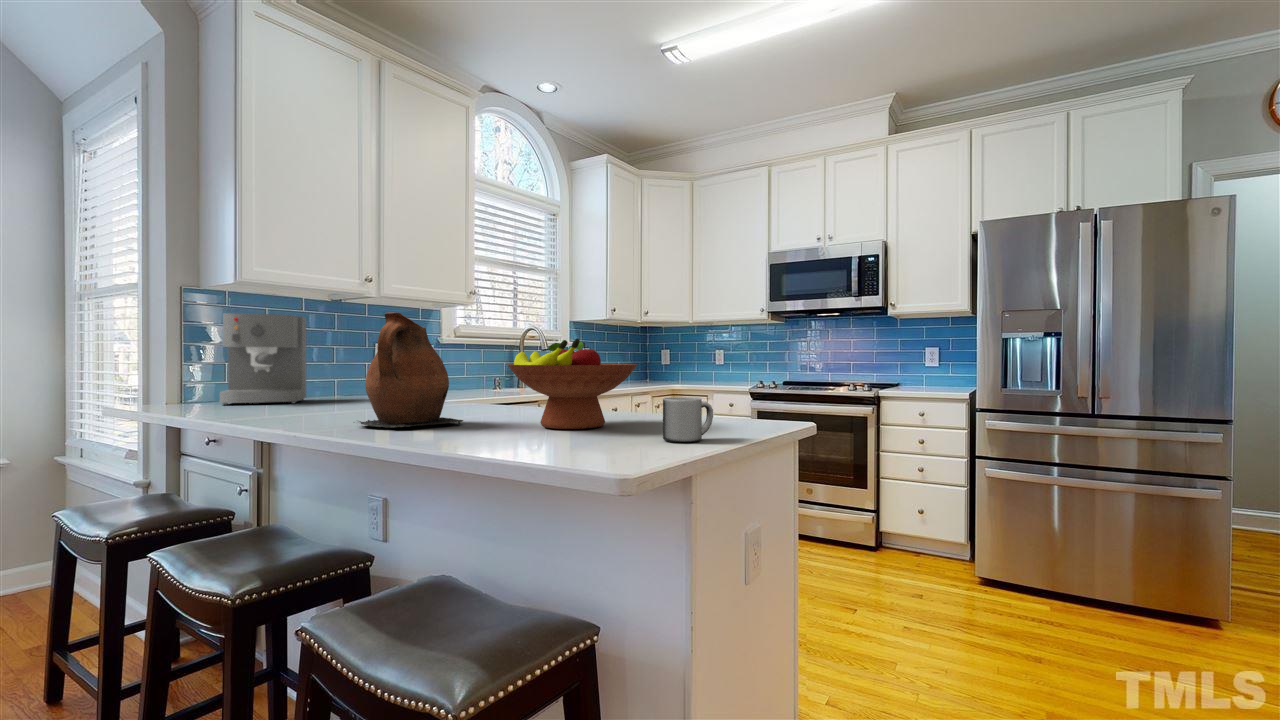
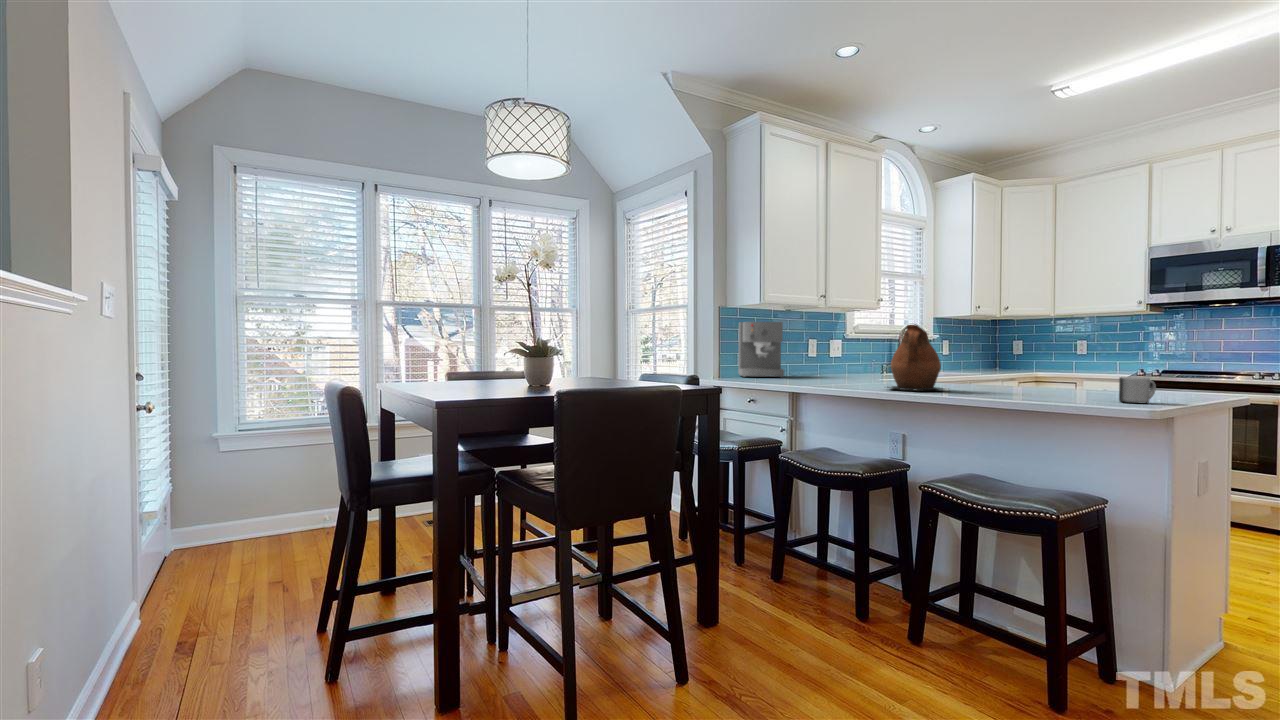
fruit bowl: present [508,339,637,429] -> none [987,340,1084,395]

